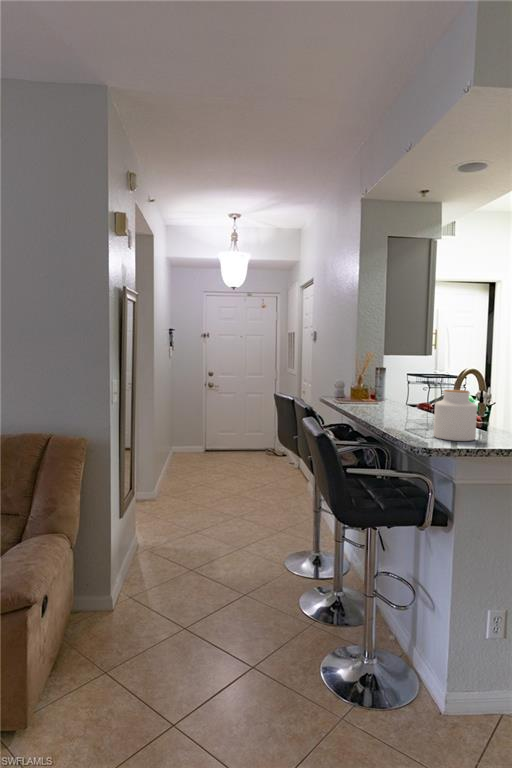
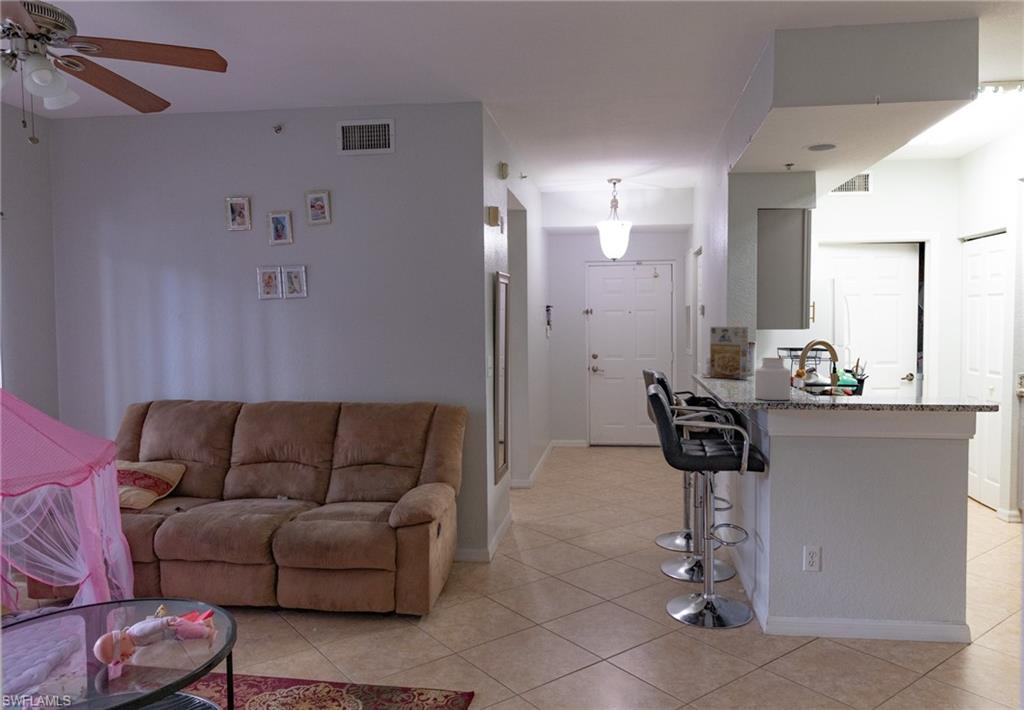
cereal box: none [344,351,385,405] -> present [710,327,748,379]

